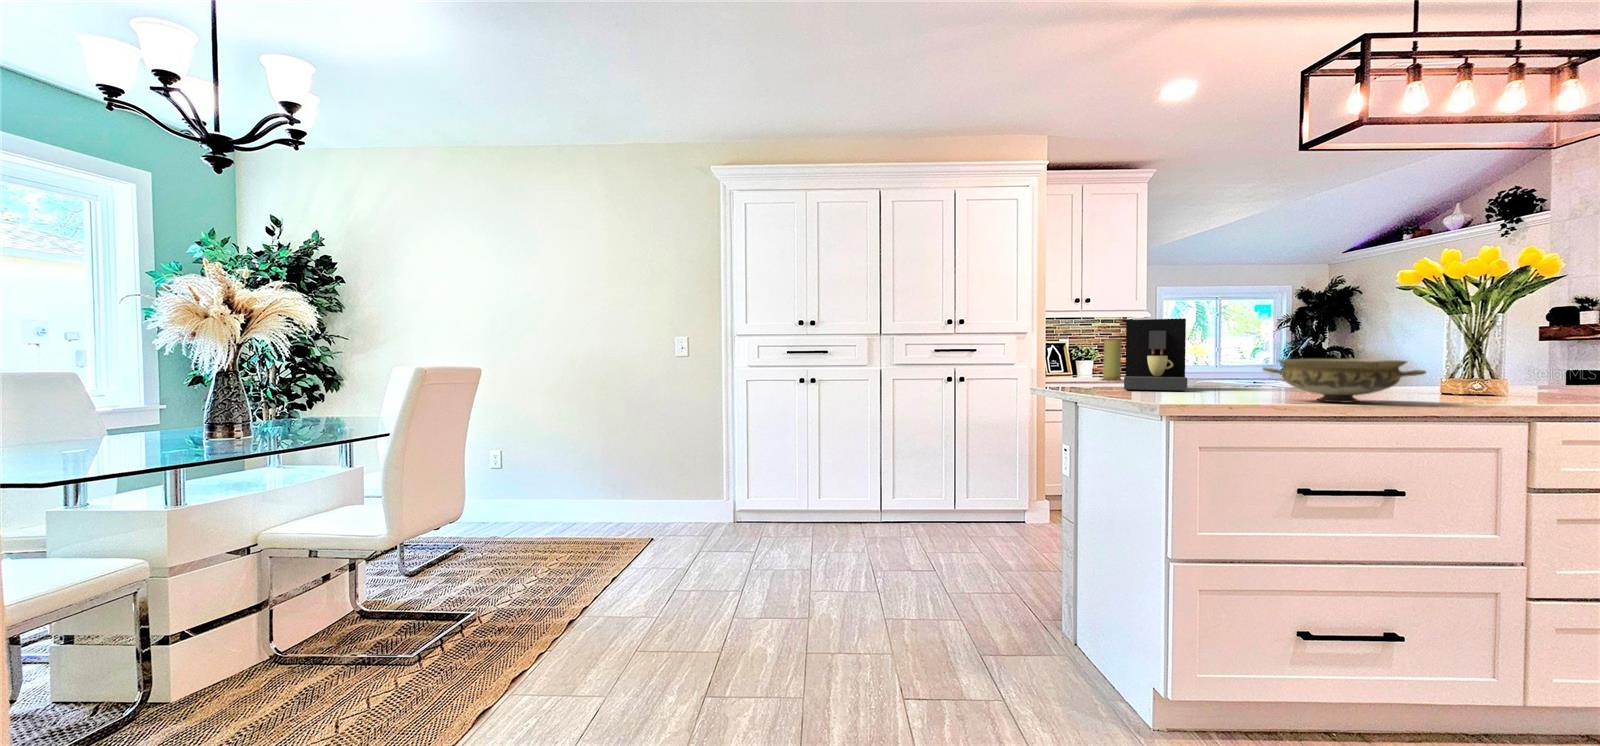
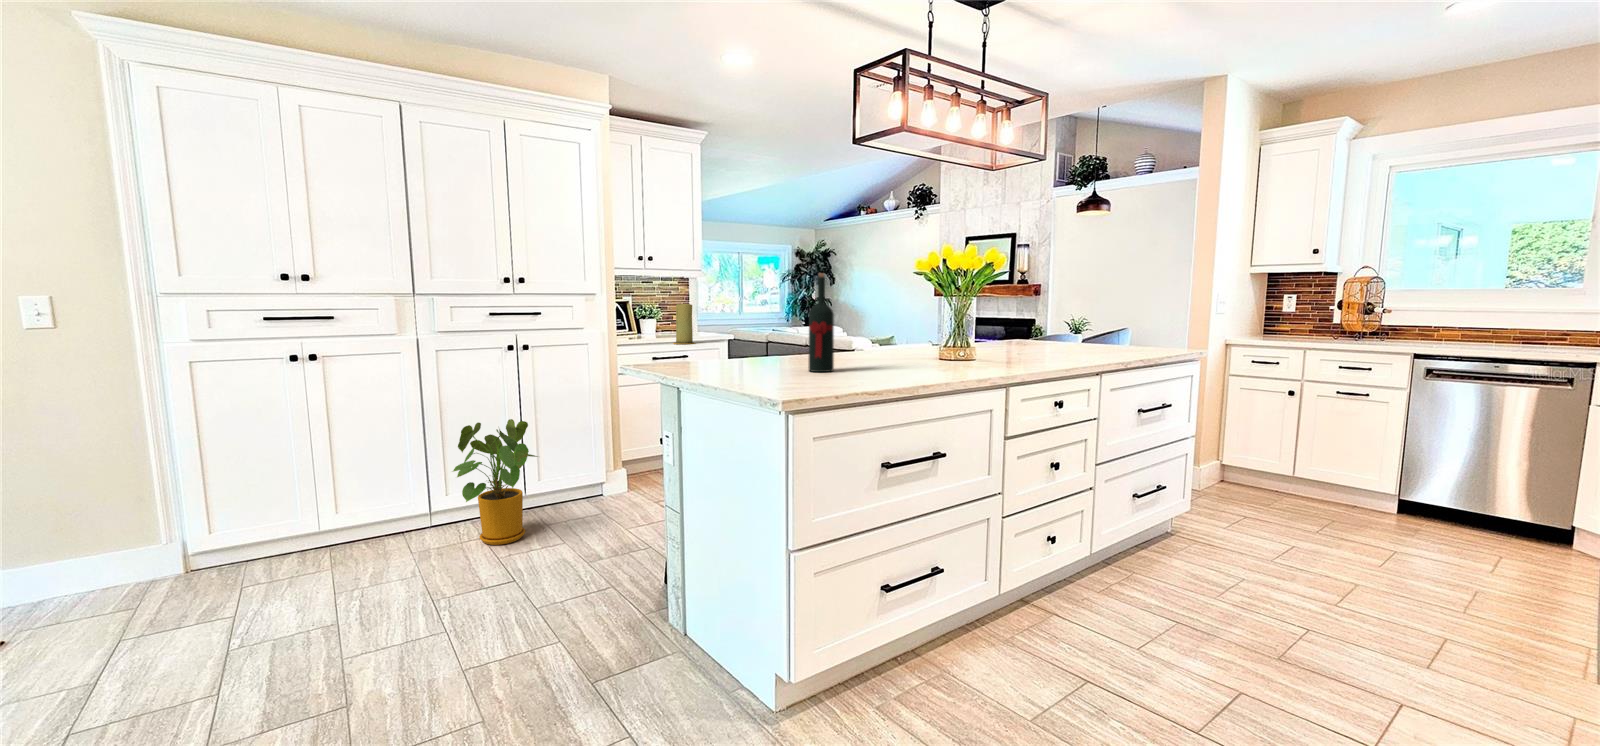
wine bottle: none [1222,290,1254,395] -> present [808,273,834,372]
coffee maker: present [1124,319,1187,390] -> none [713,295,776,368]
ceramic bowl: present [1263,359,1426,402] -> none [853,341,968,384]
house plant: none [894,440,967,545] -> present [453,419,538,545]

